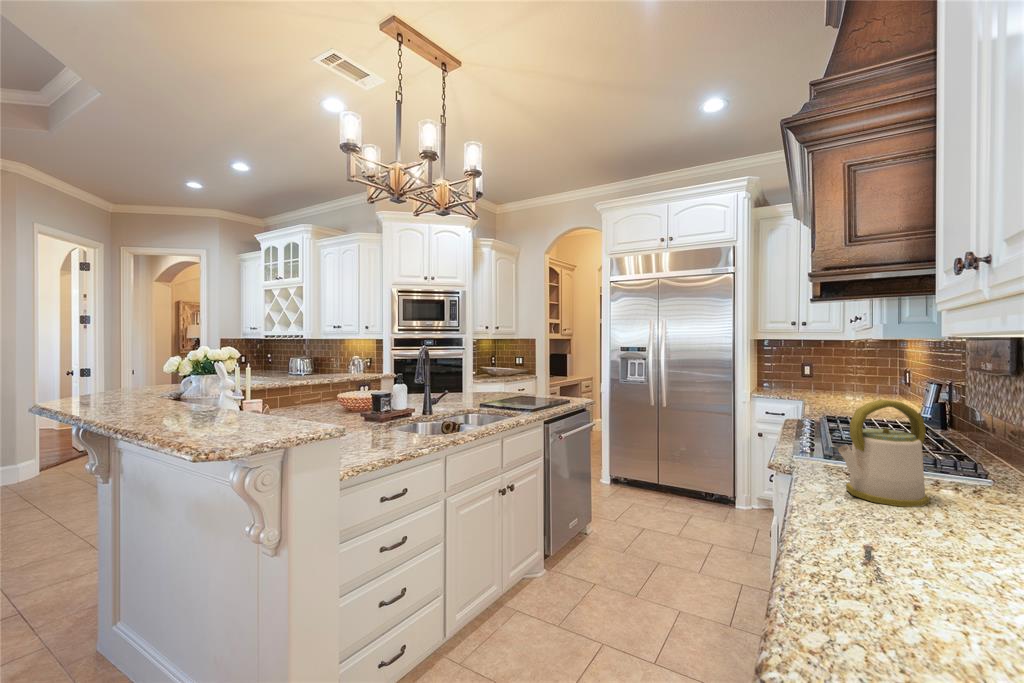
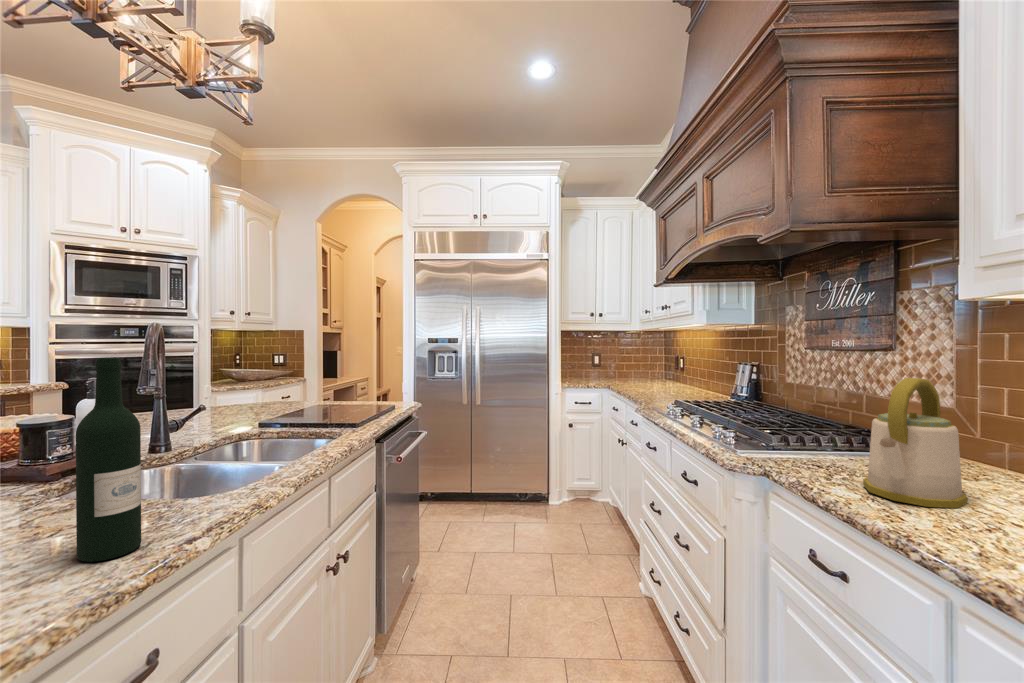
wine bottle: none [386,367,407,449] -> present [76,358,141,562]

